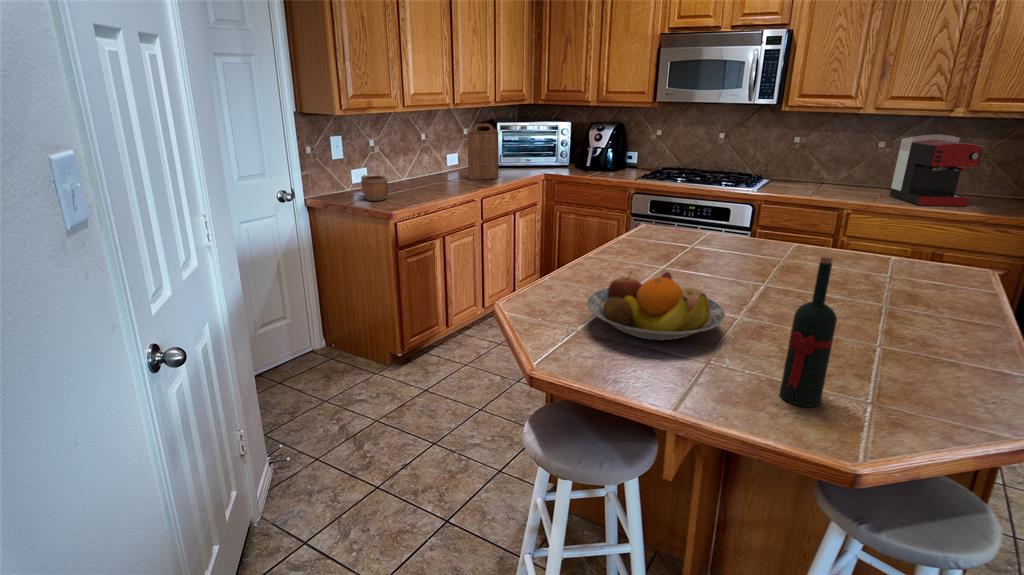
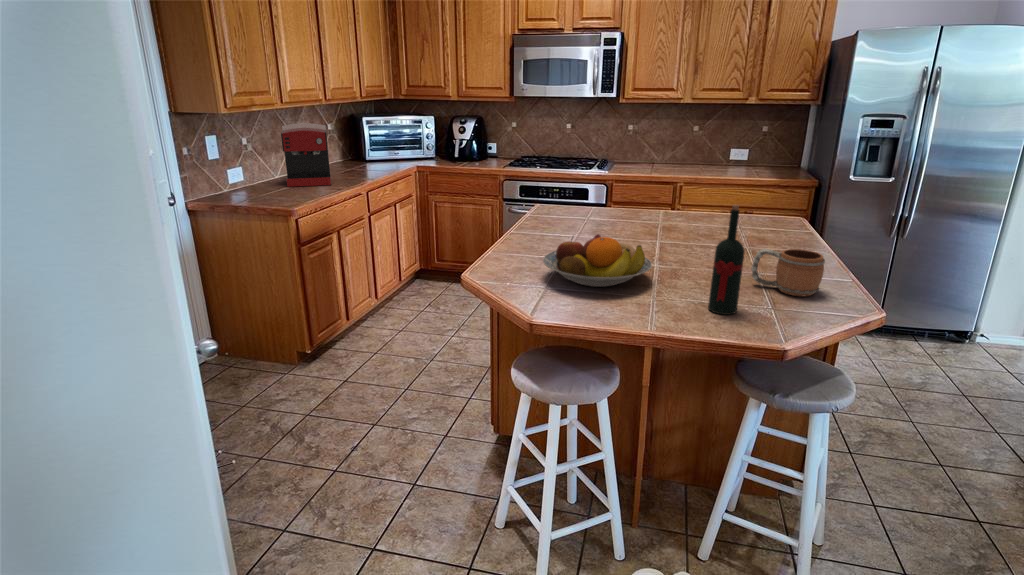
cutting board: present [468,124,498,180] -> none [341,119,374,175]
coffee maker: present [889,134,983,206] -> present [281,123,331,187]
mug: present [361,175,388,201] -> present [752,249,825,296]

